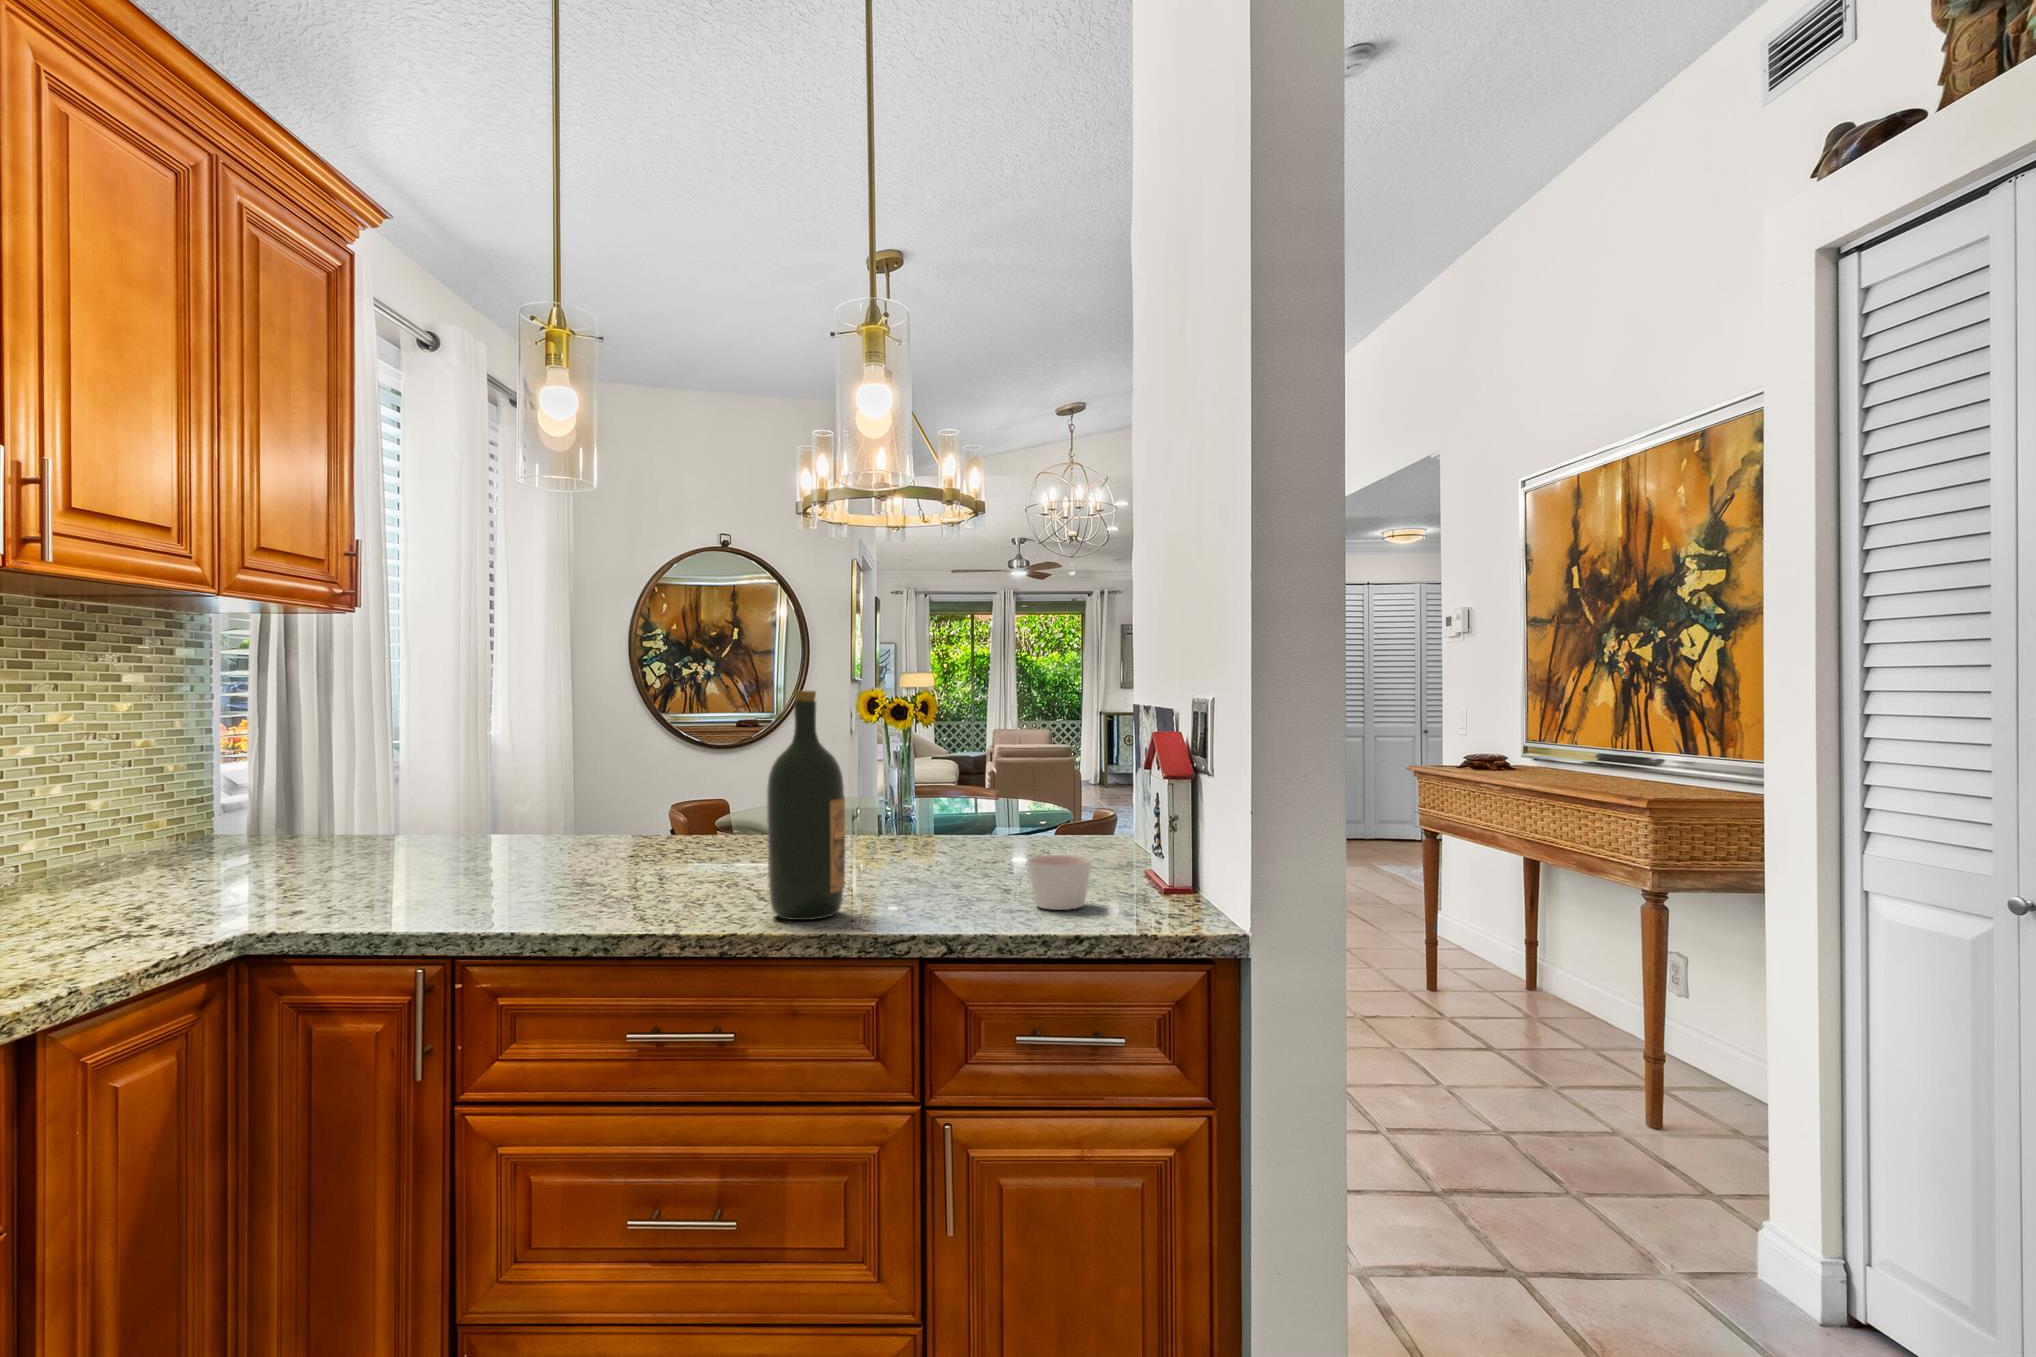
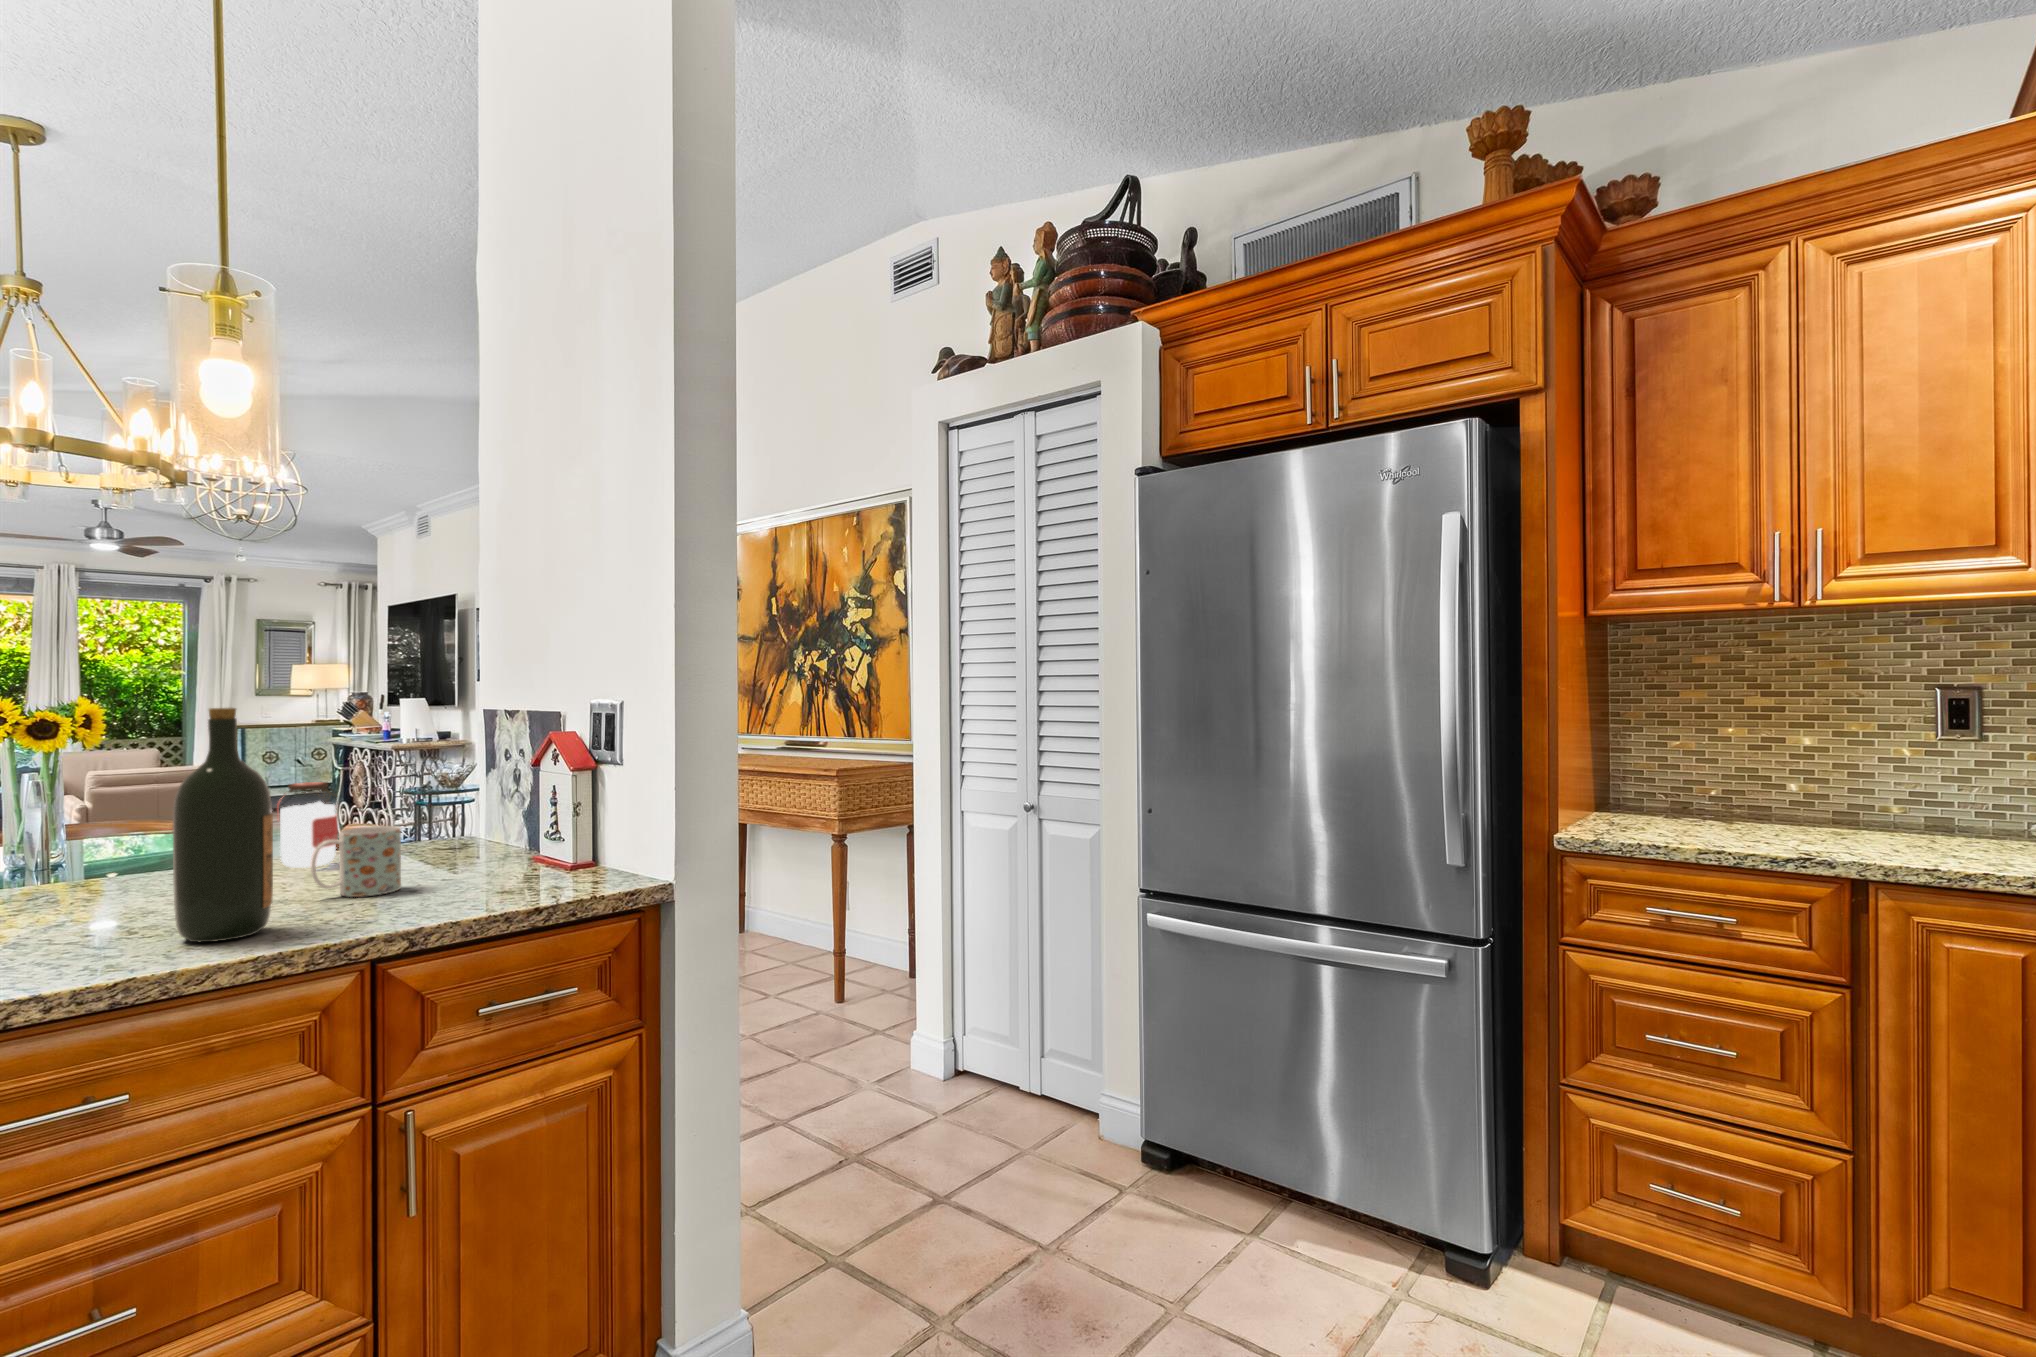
jar: none [931,770,983,857] -> present [277,782,338,868]
mug: none [912,820,992,894] -> present [311,826,401,897]
candle: present [1027,855,1092,910] -> none [458,845,522,894]

